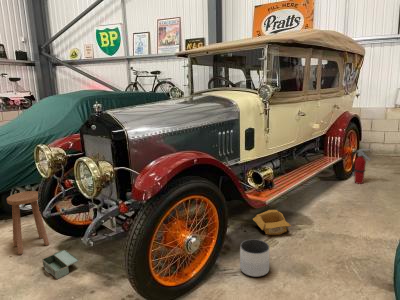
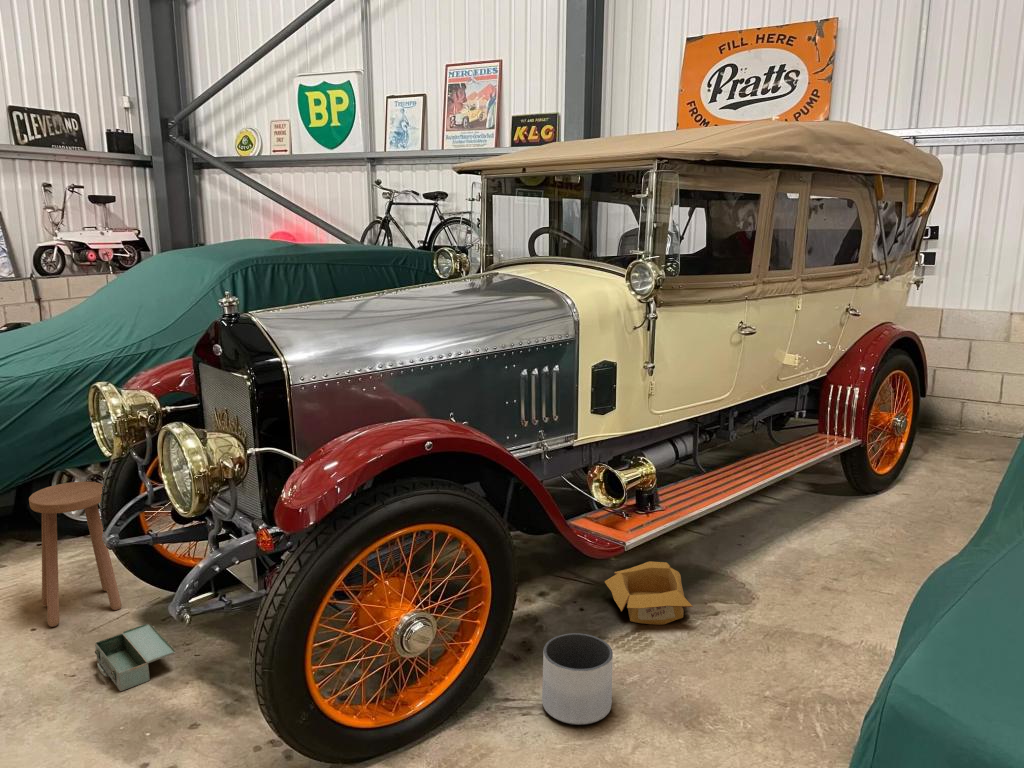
fire extinguisher: present [351,149,372,184] -> none [891,418,946,507]

